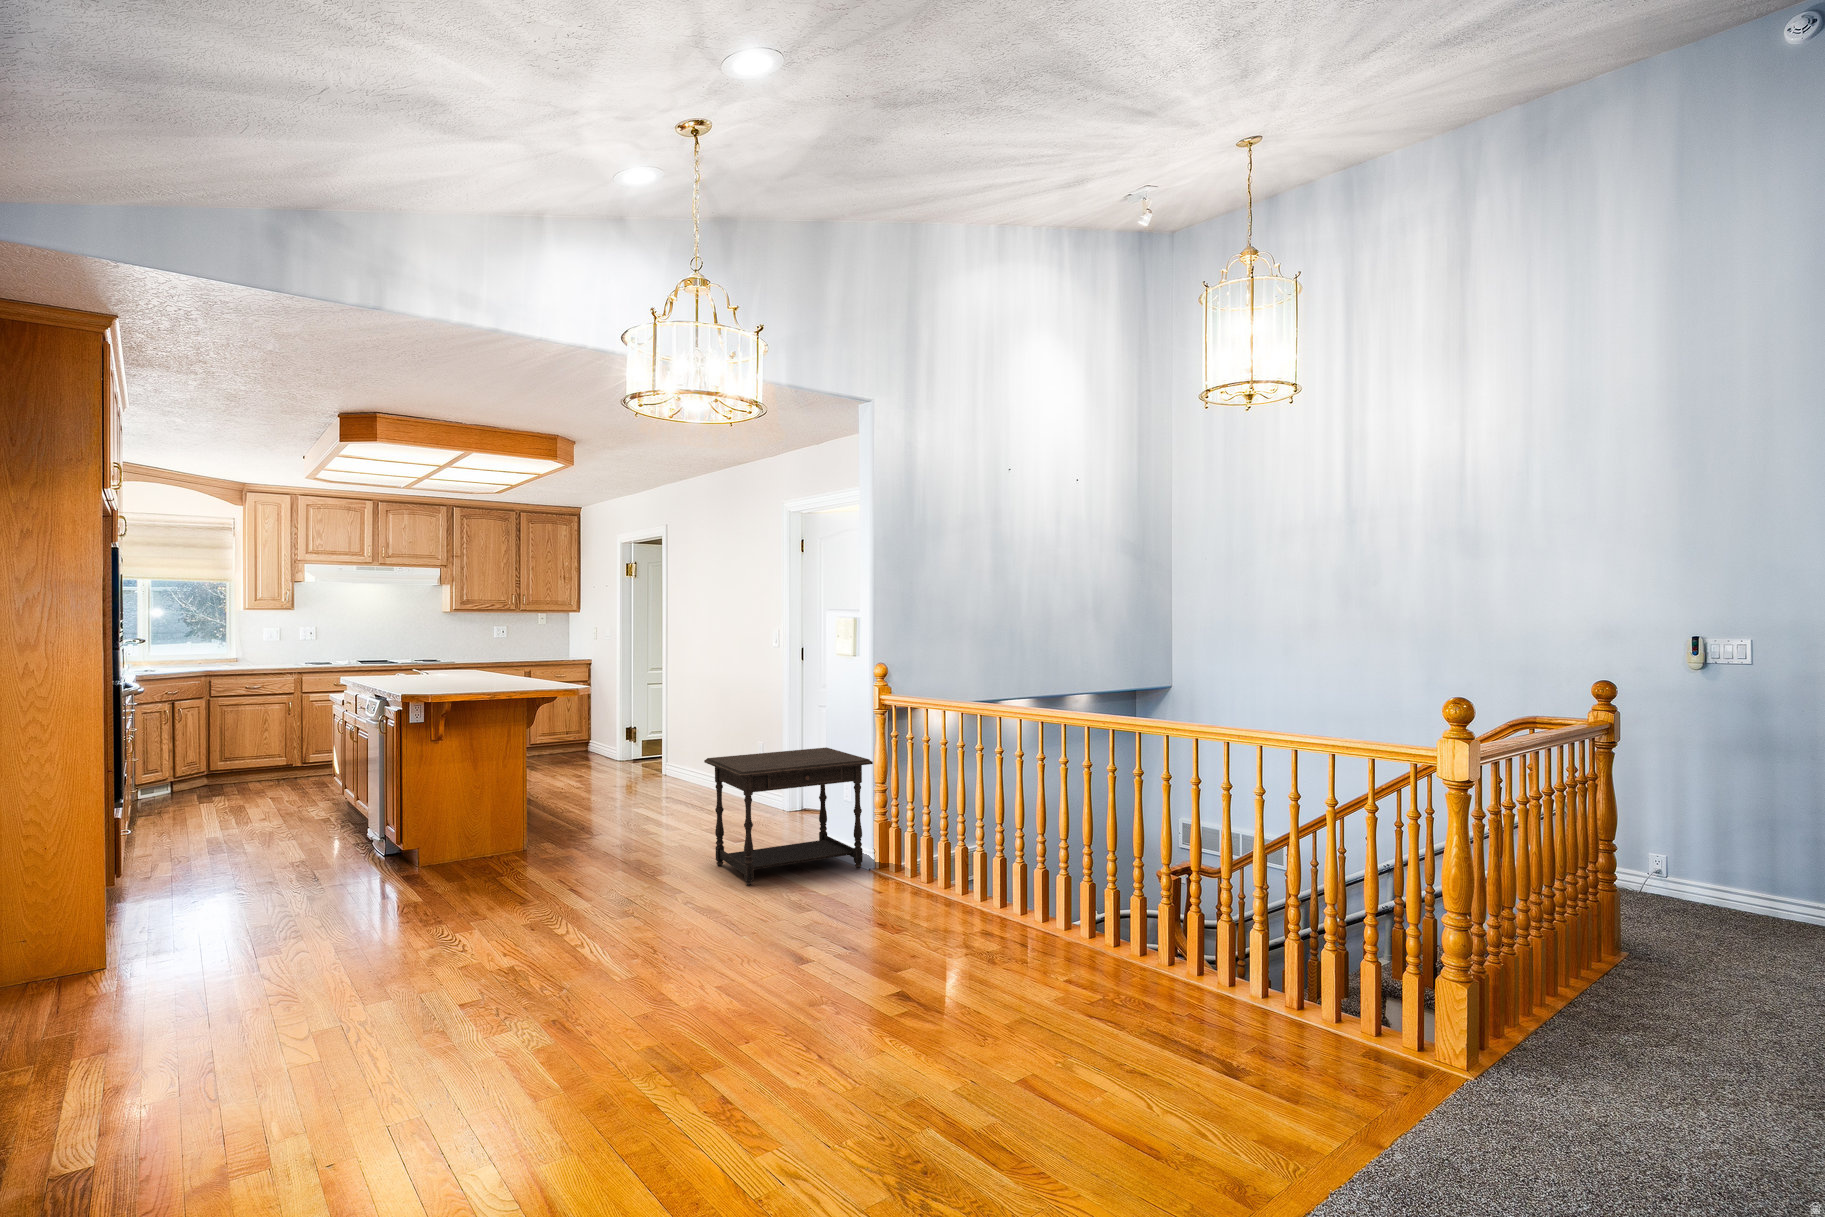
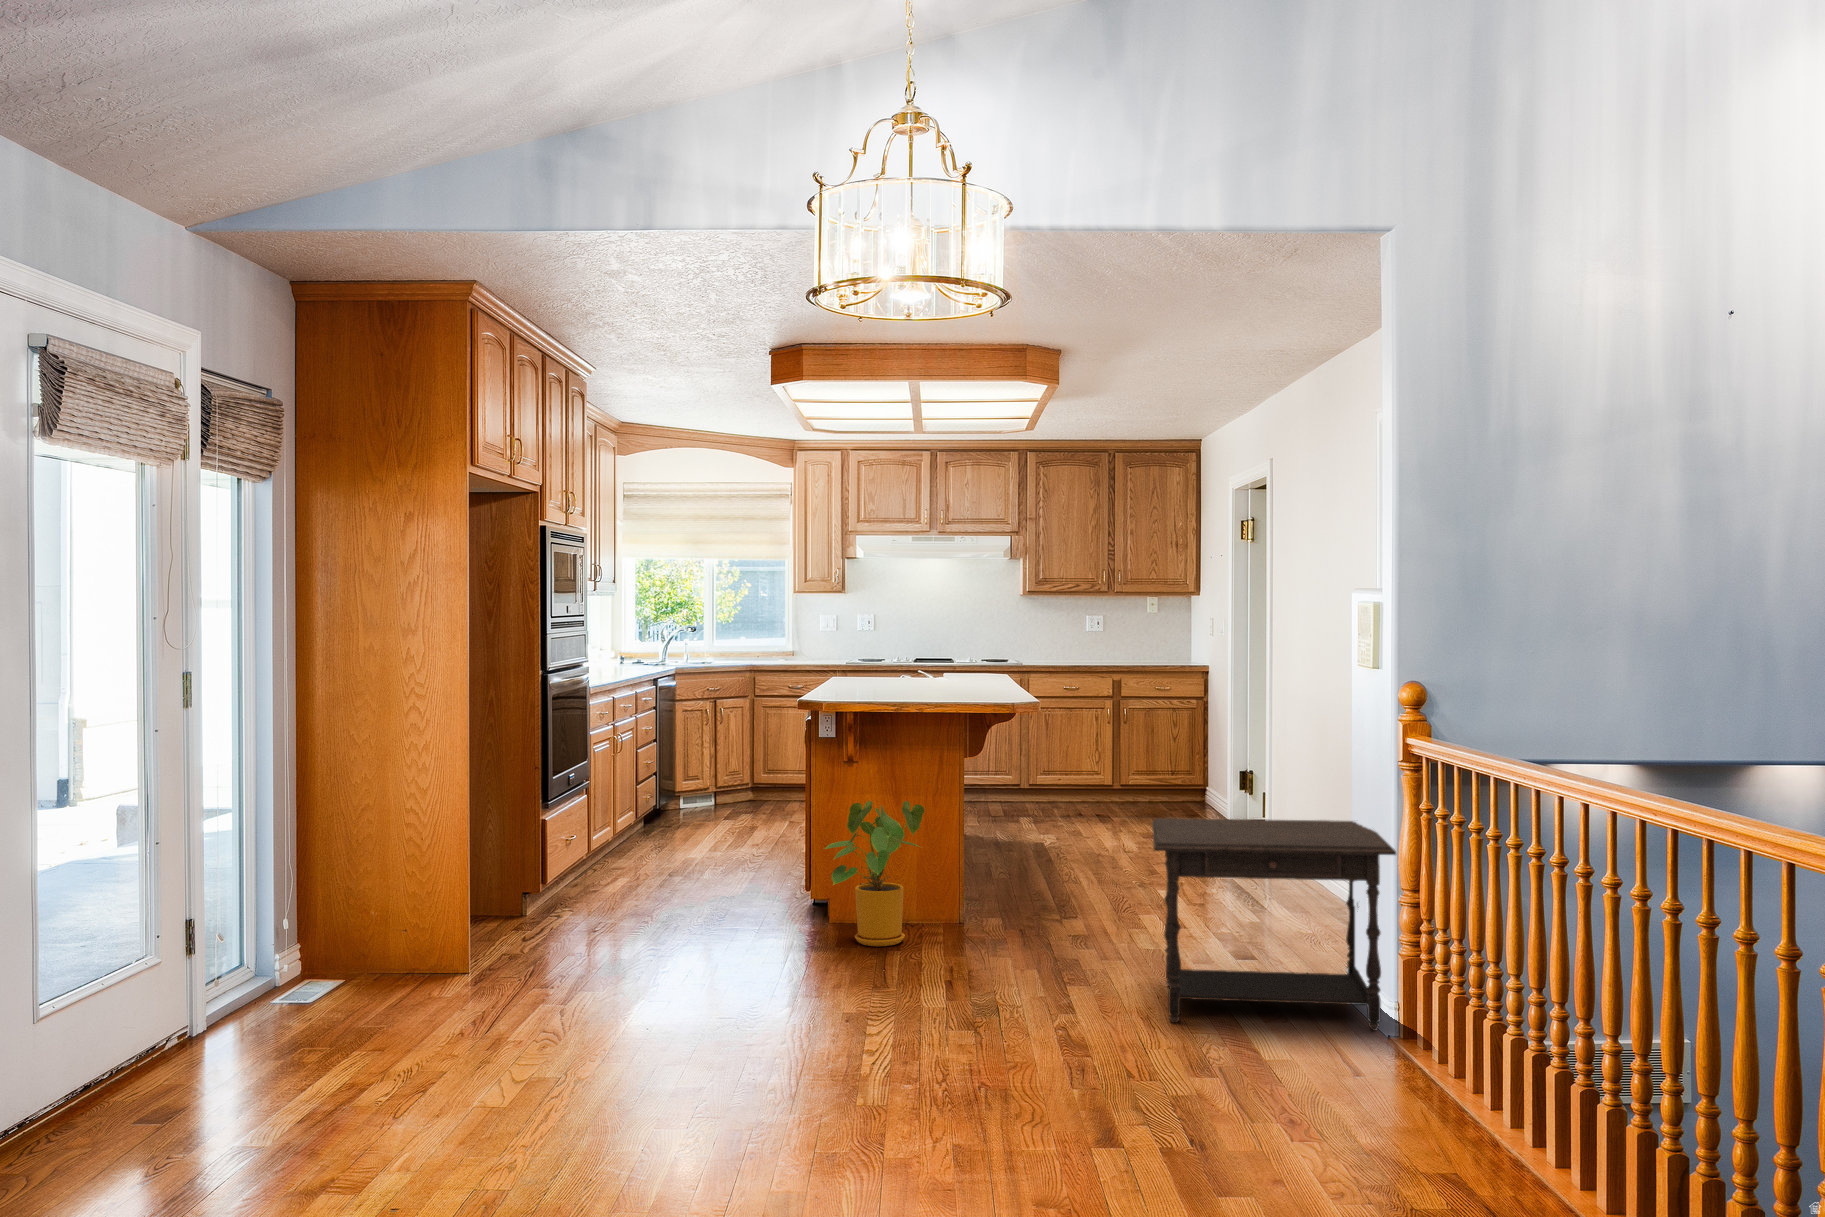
house plant: none [444,766,522,877] -> present [825,801,925,946]

